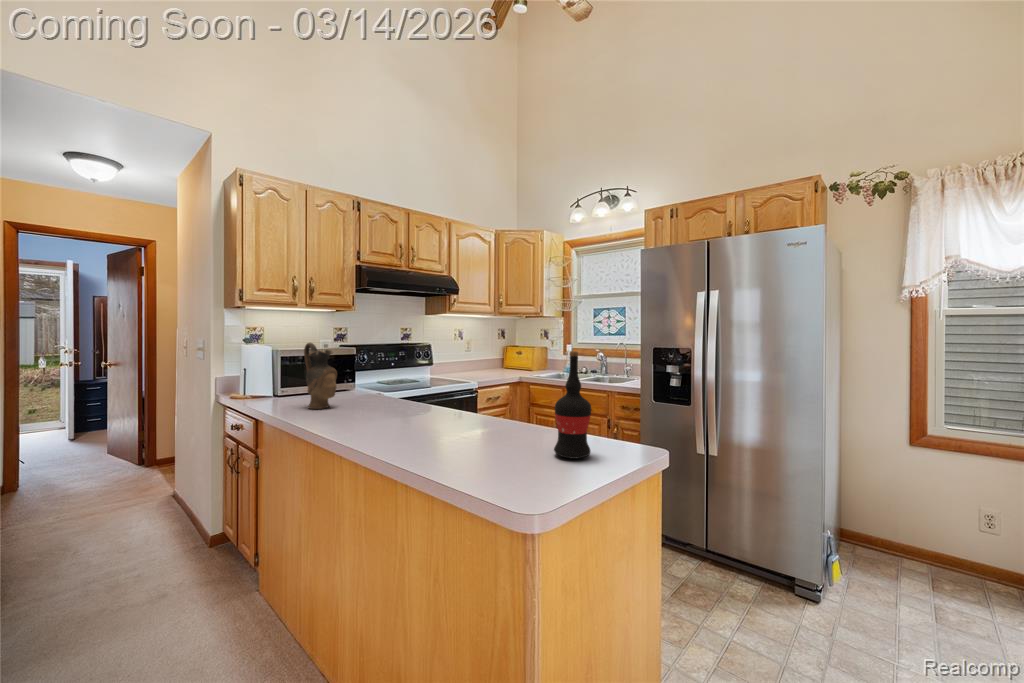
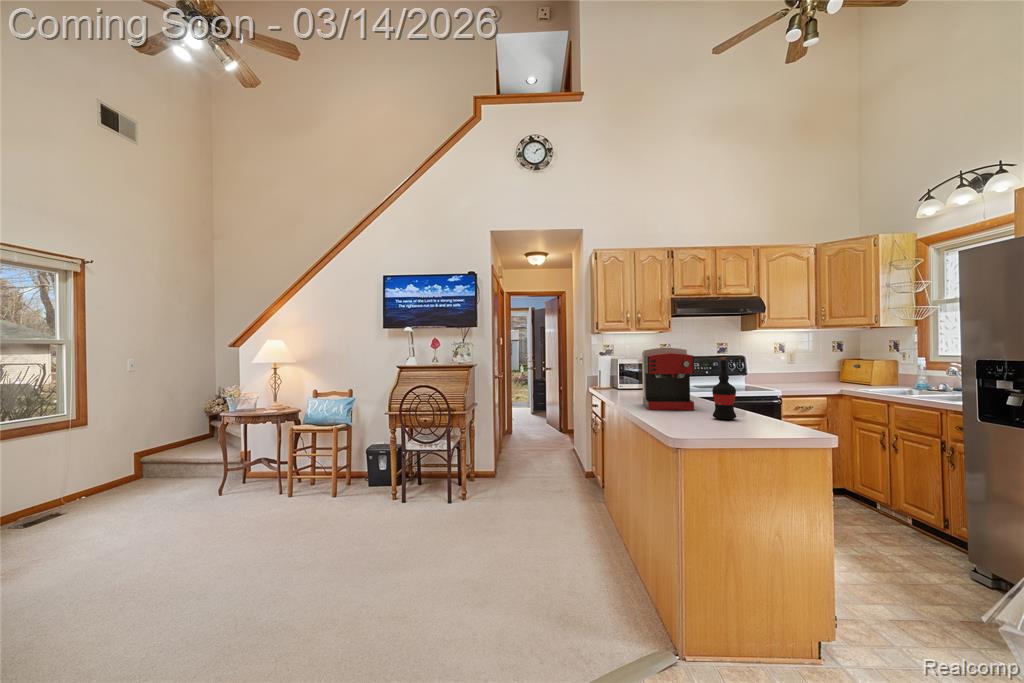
coffee maker: none [381,332,487,451] -> present [642,348,694,410]
ceramic pitcher: present [304,343,337,409] -> none [622,355,640,395]

